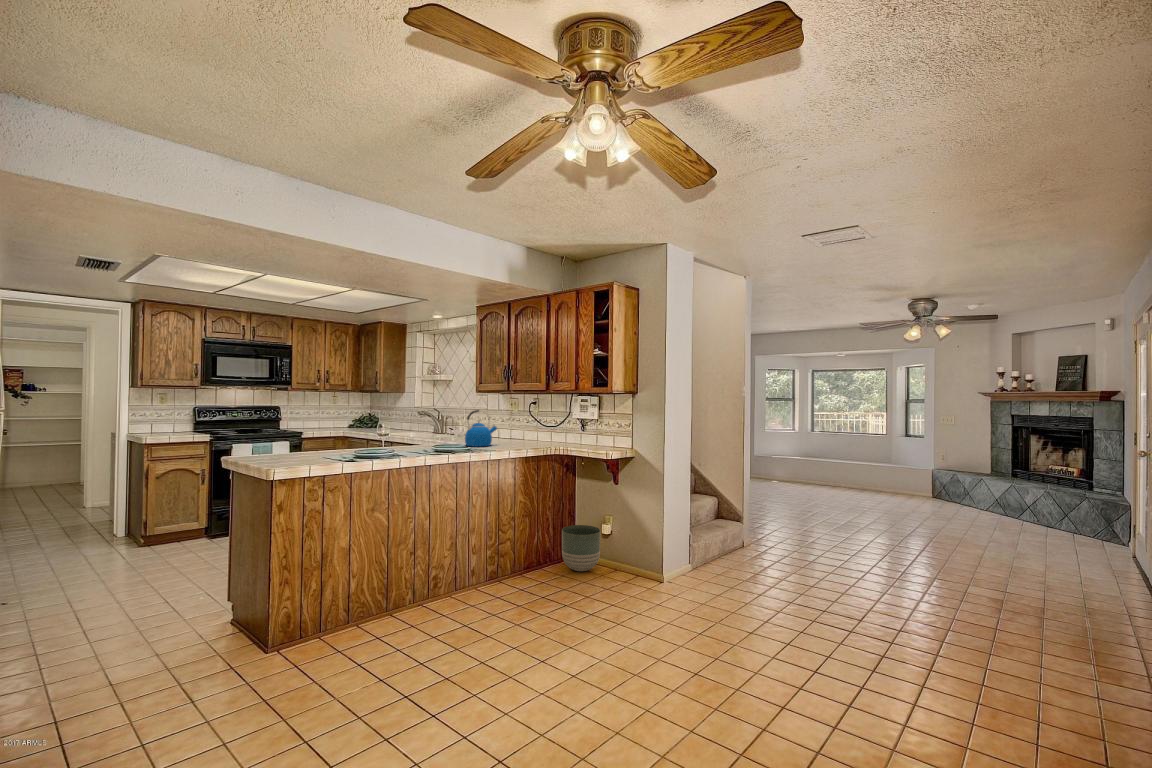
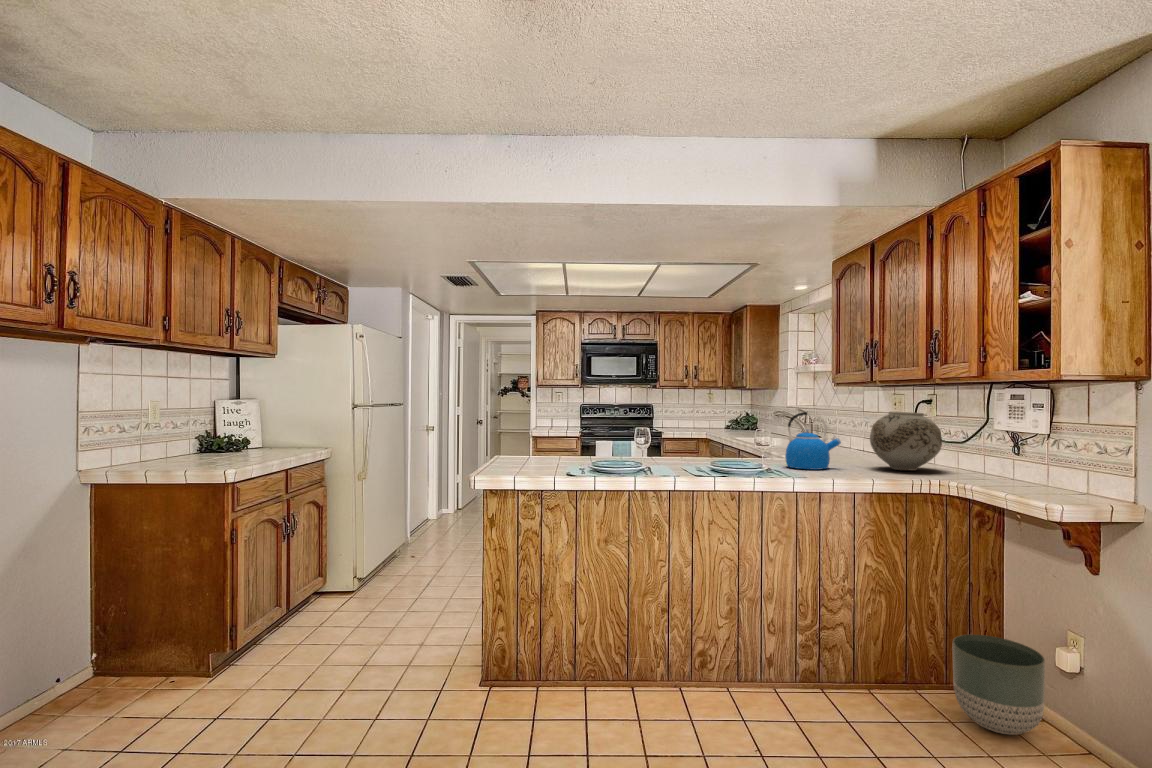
vase: none [510,409,547,443] -> present [870,412,942,471]

